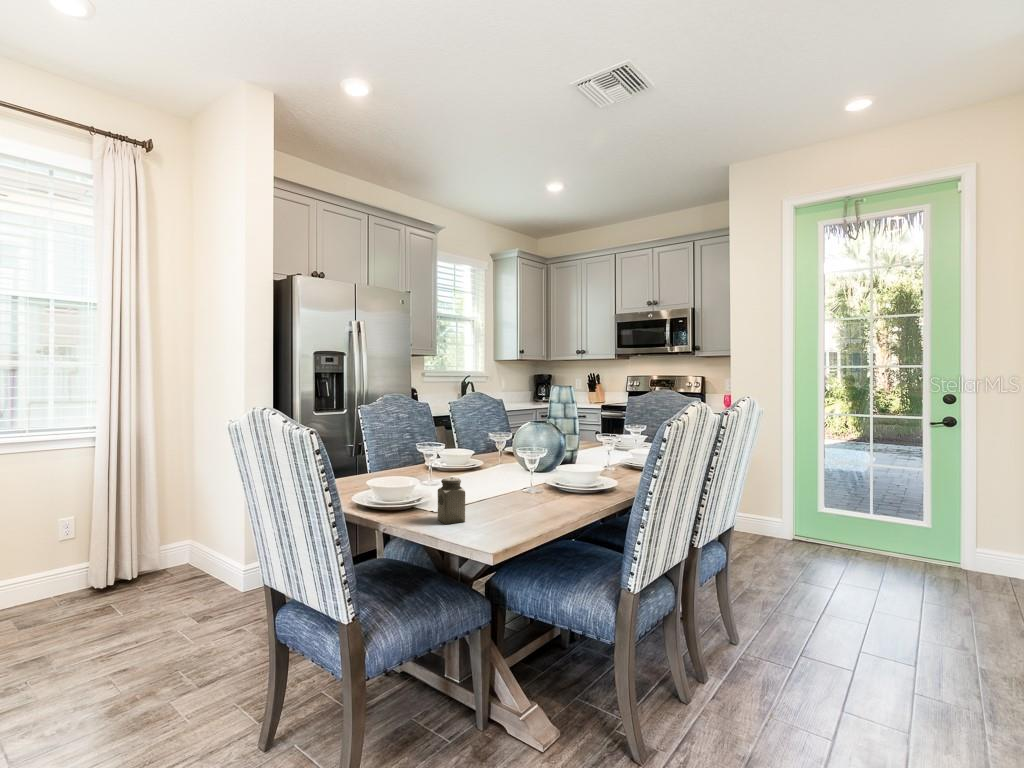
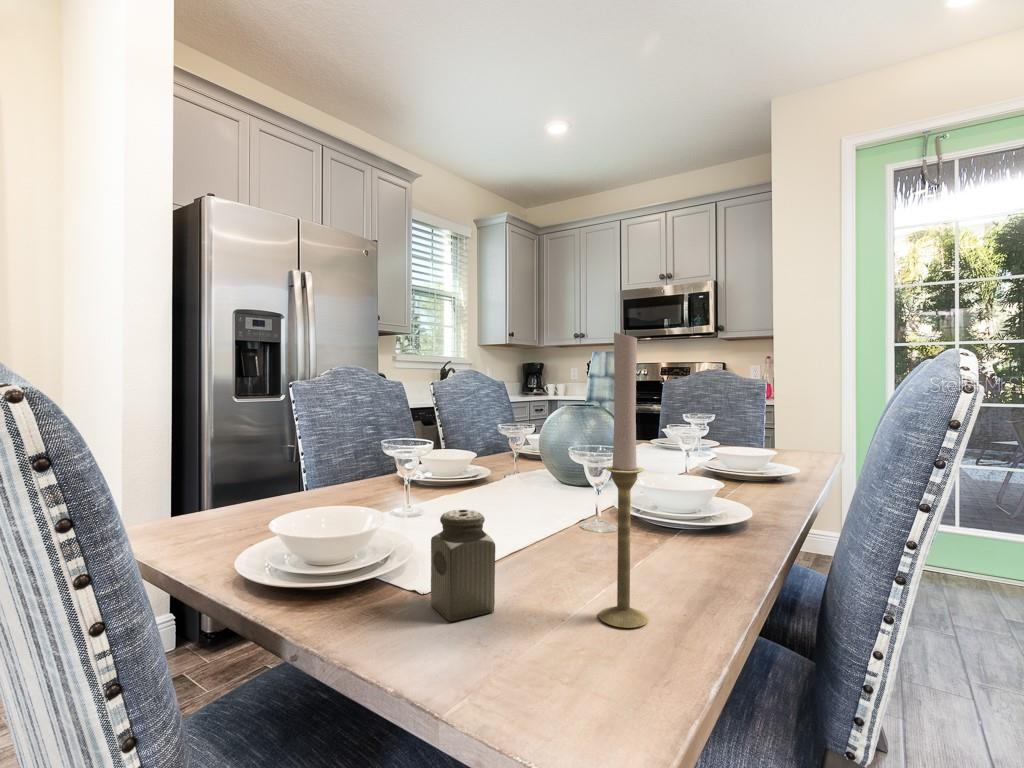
candlestick: none [510,398,531,526] -> present [599,329,649,628]

